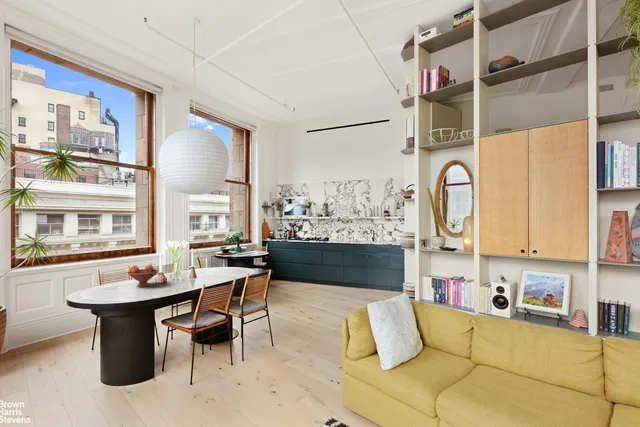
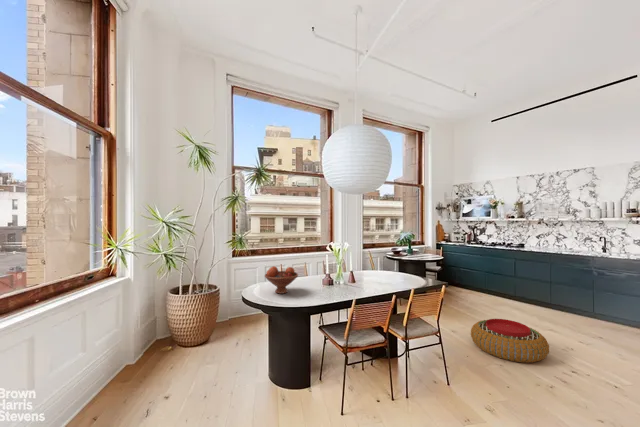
pouf: none [286,293,332,317] -> present [471,319,549,363]

